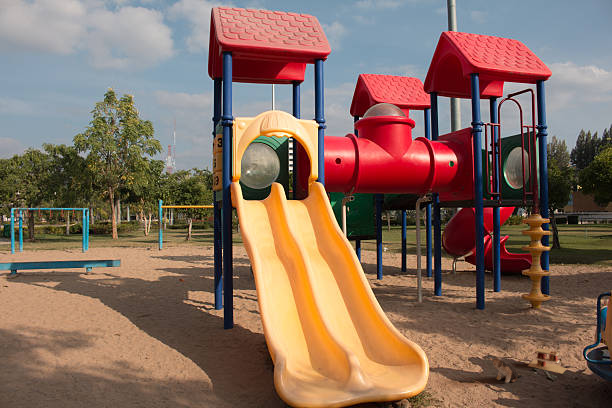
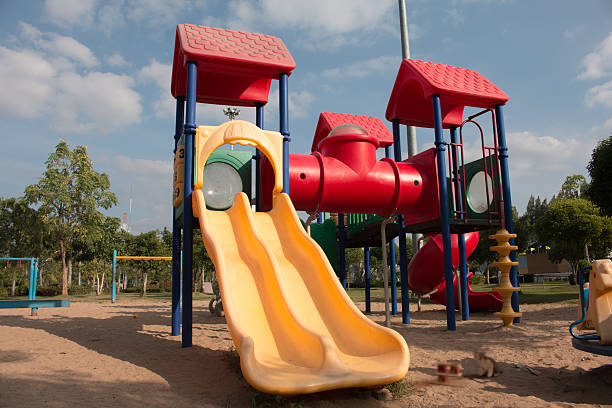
toy house: present [528,349,566,373] -> present [429,361,469,387]

